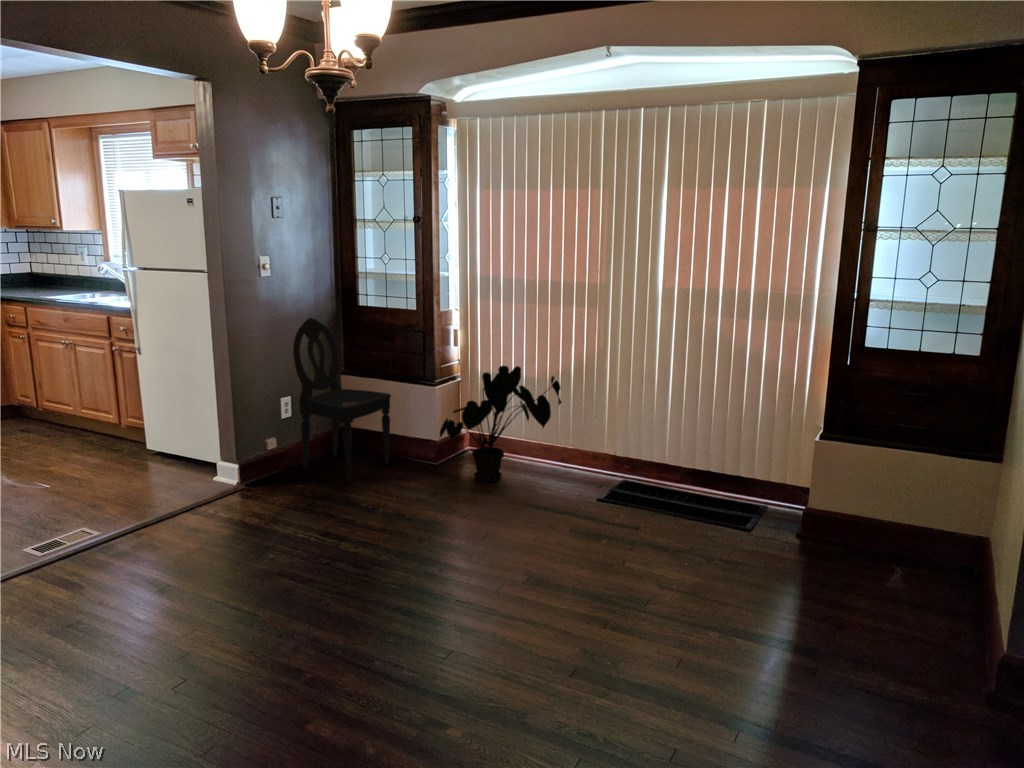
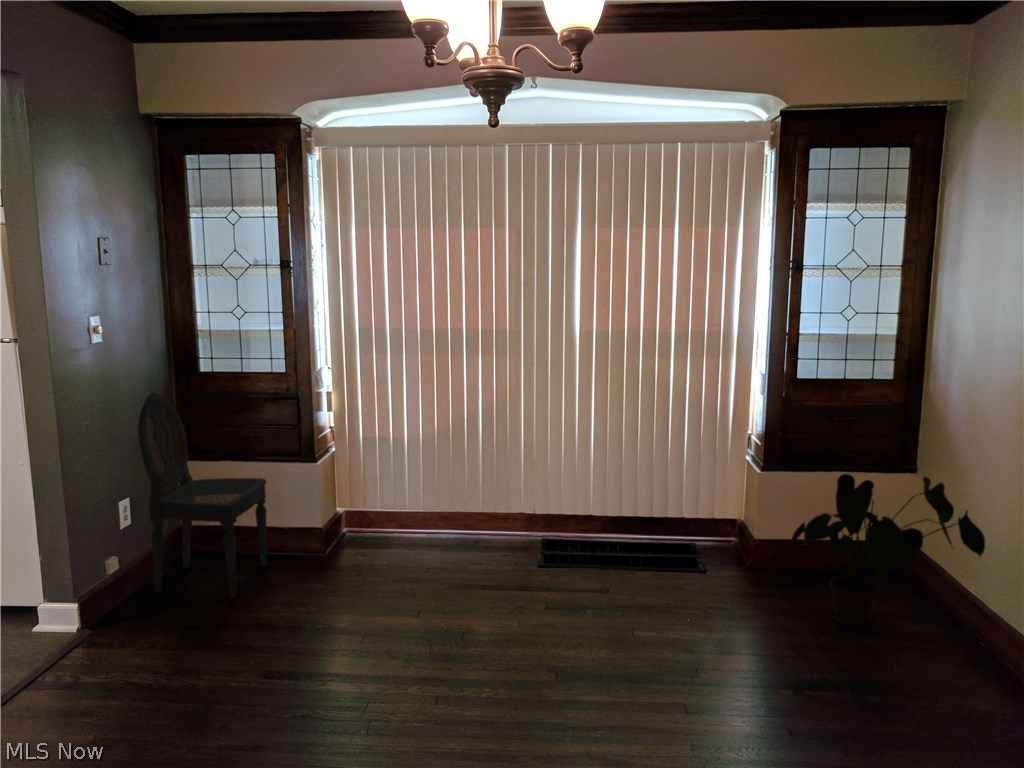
house plant: present [440,366,561,482] -> present [792,474,985,628]

